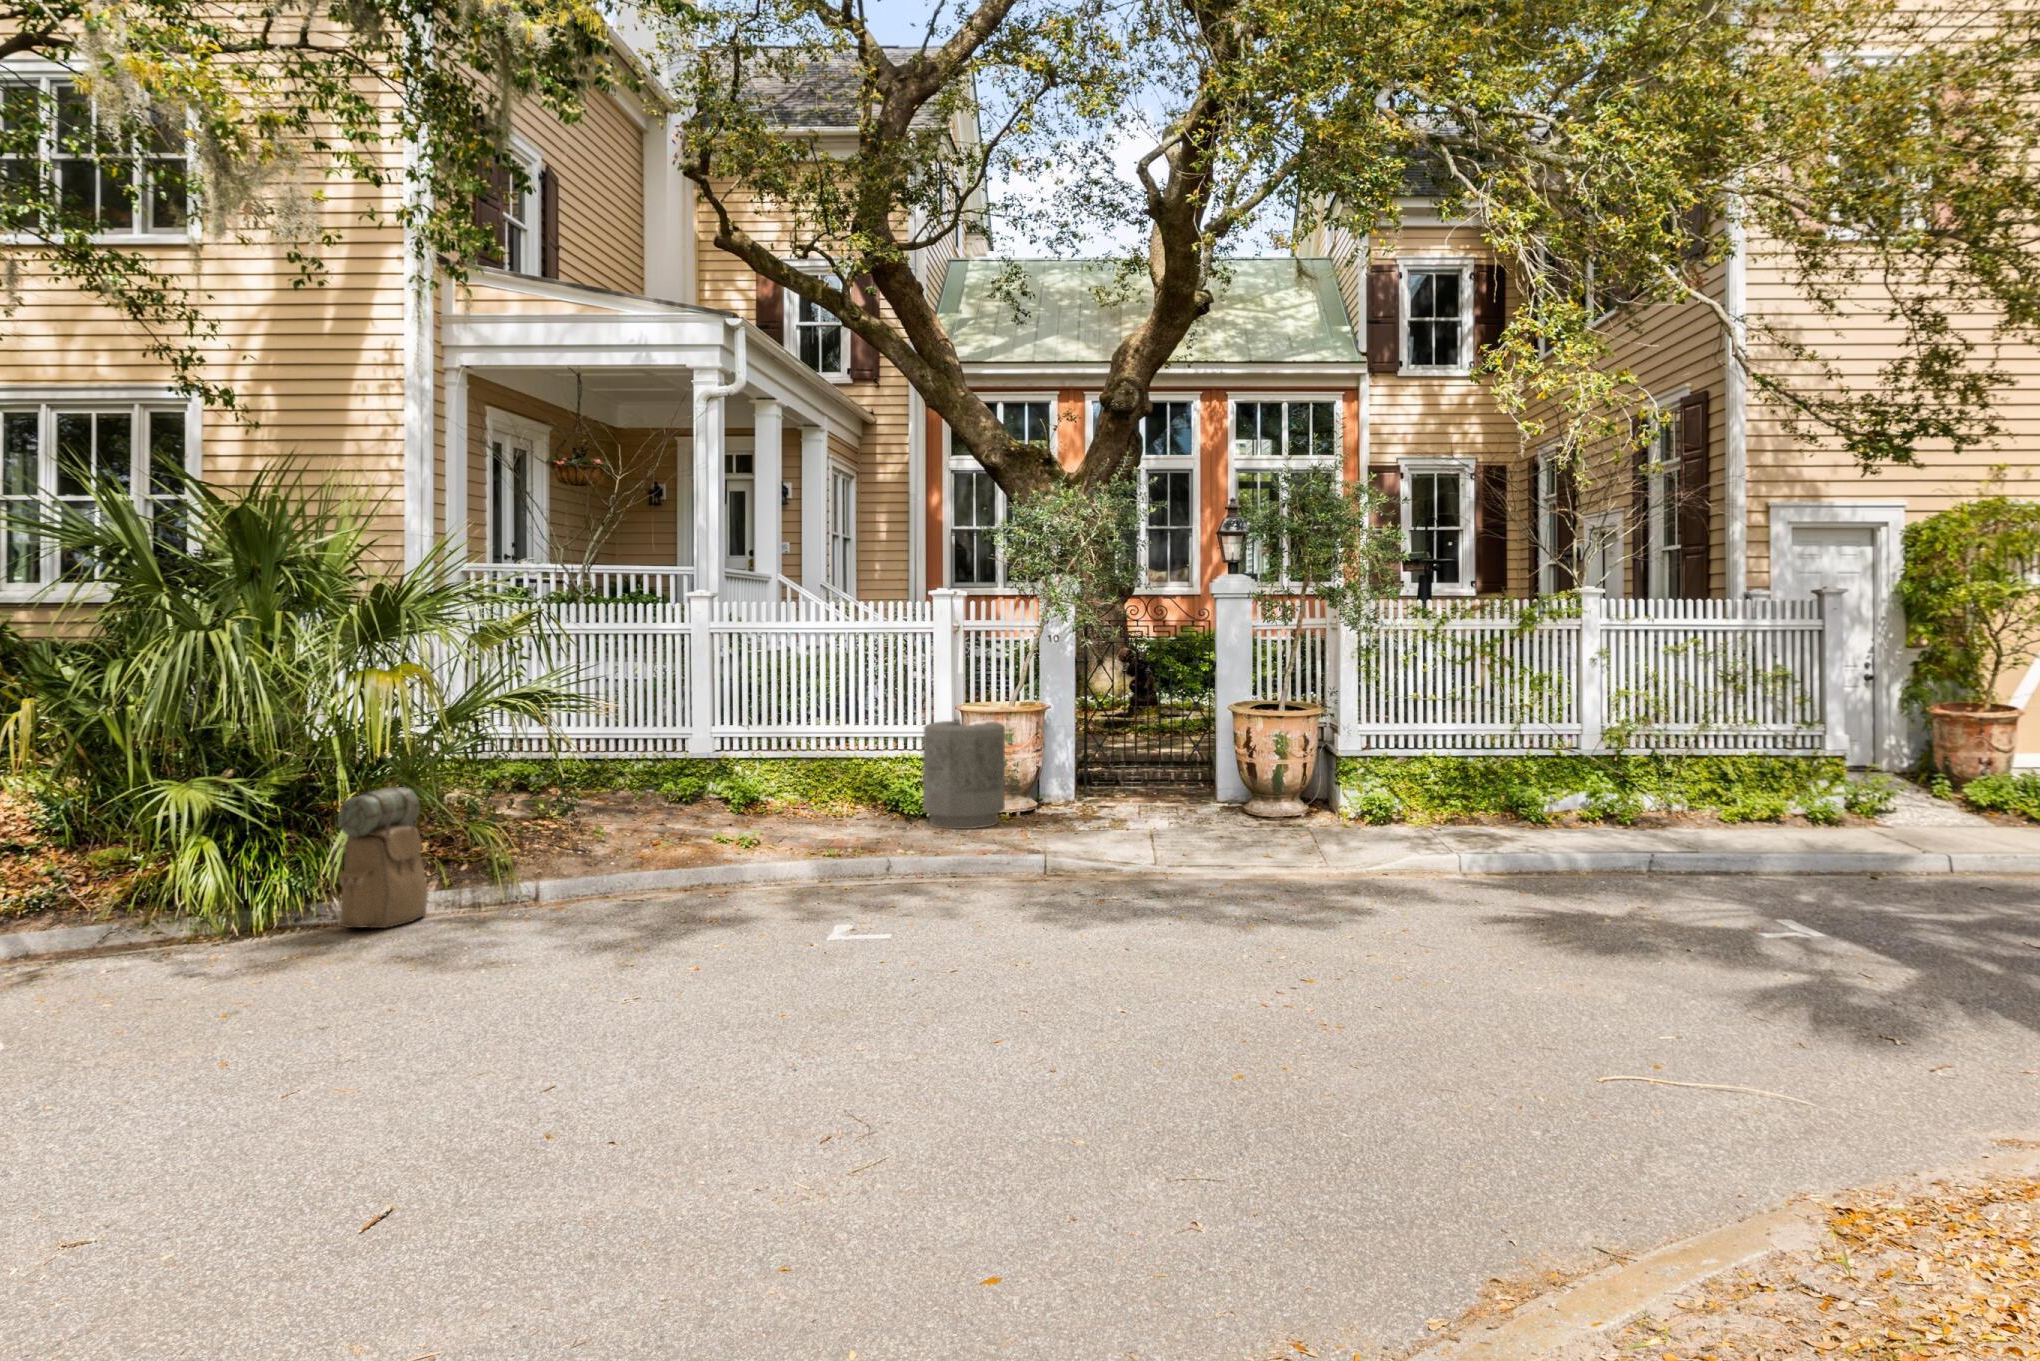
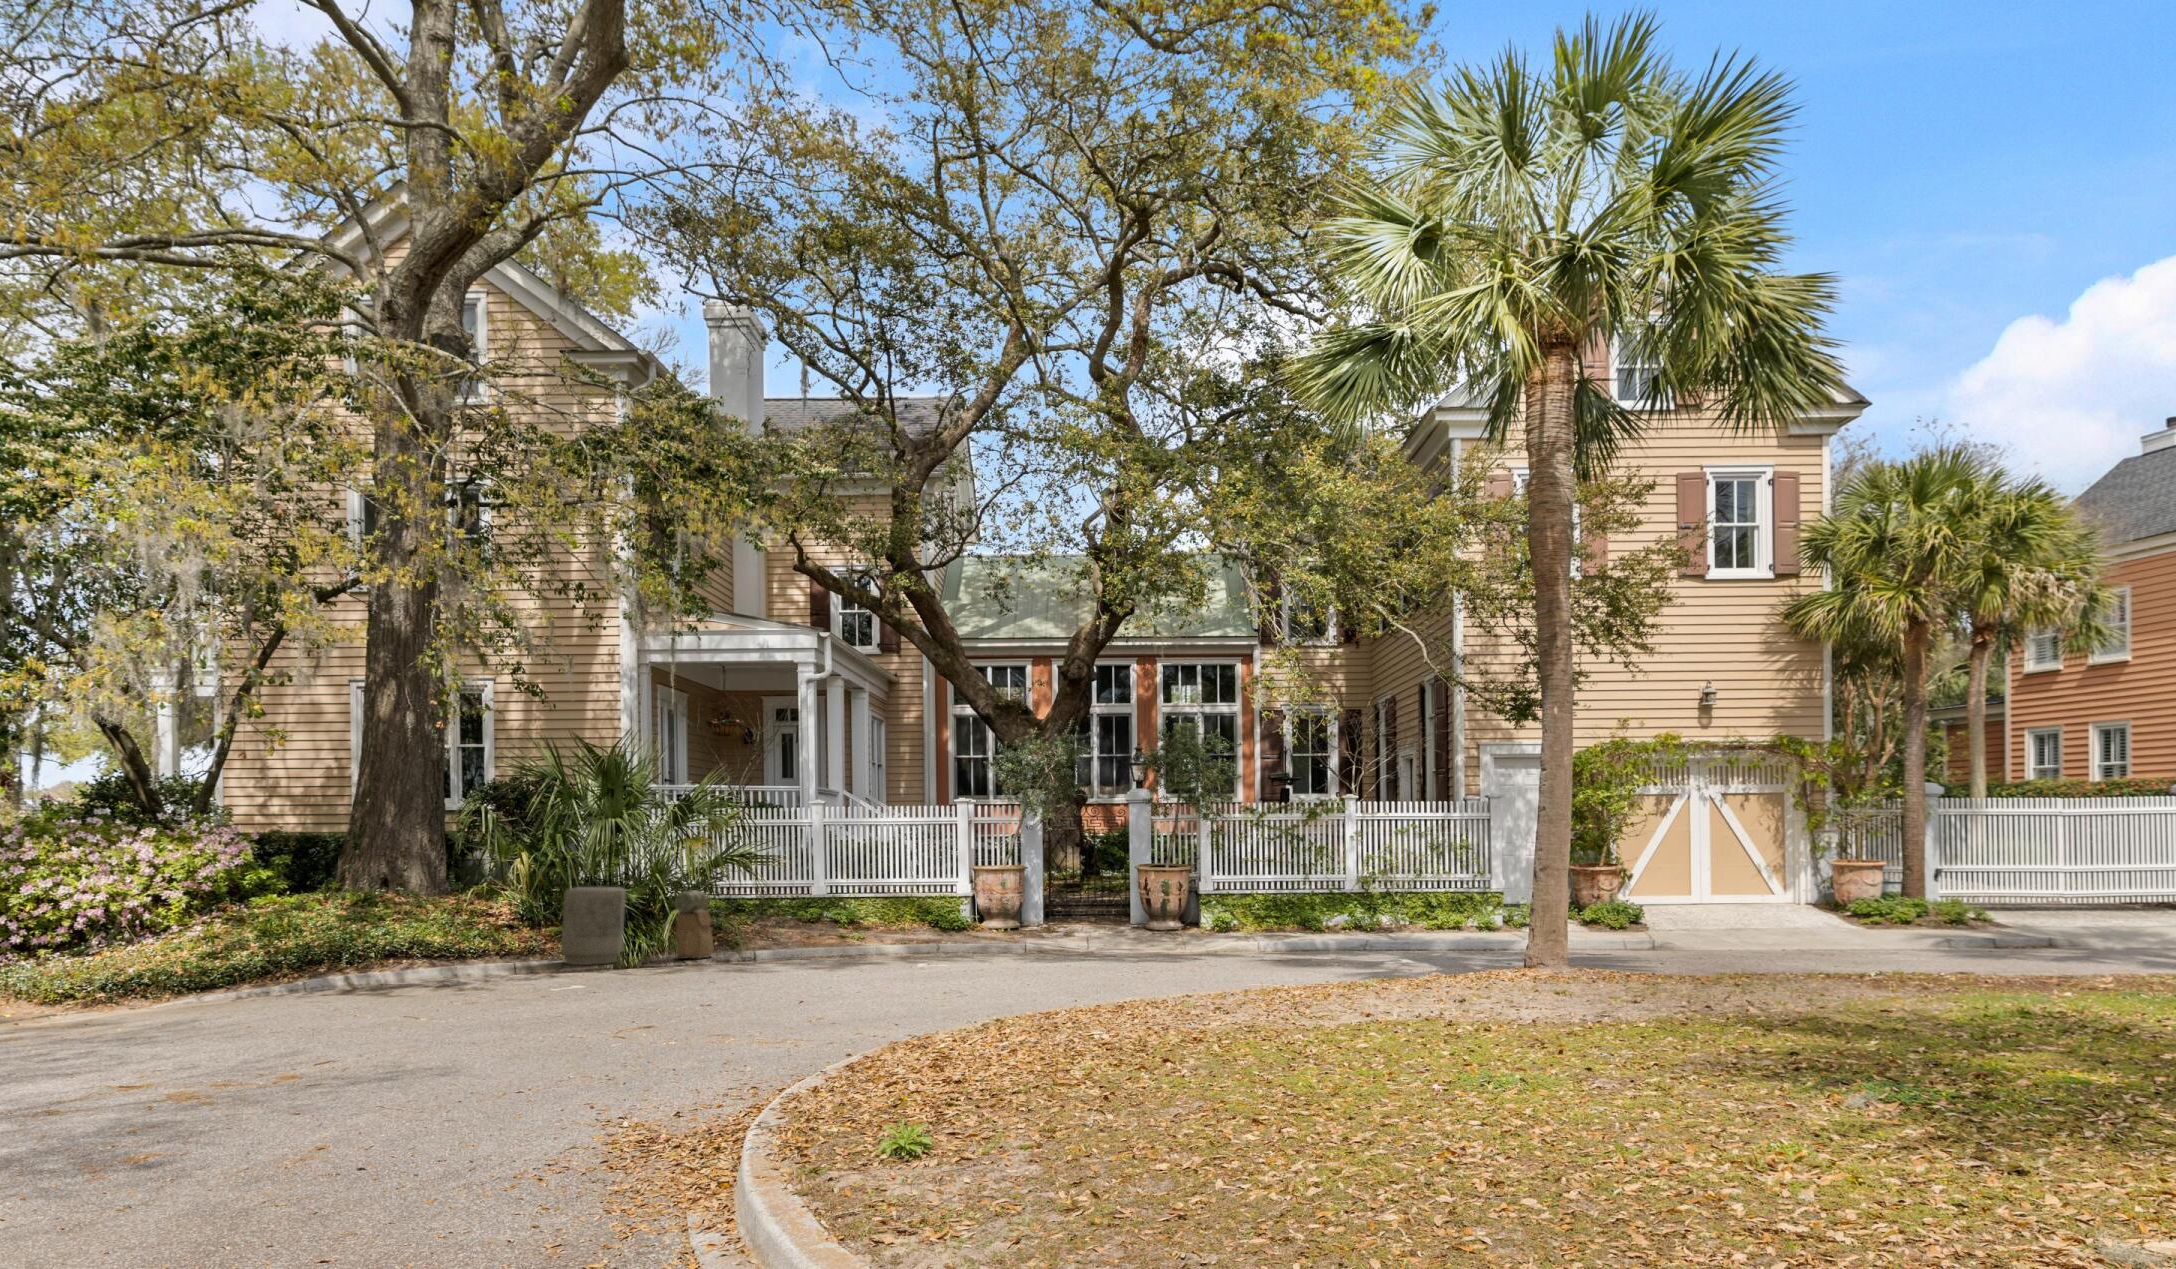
trash can: present [923,720,1005,829] -> present [561,887,626,965]

